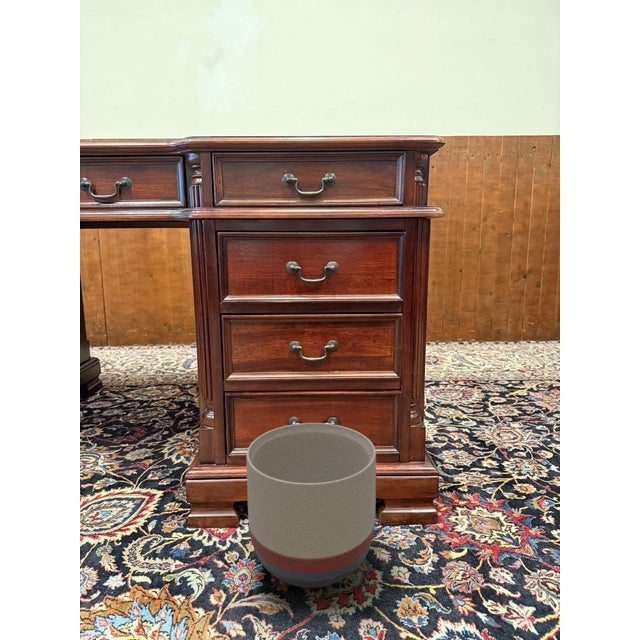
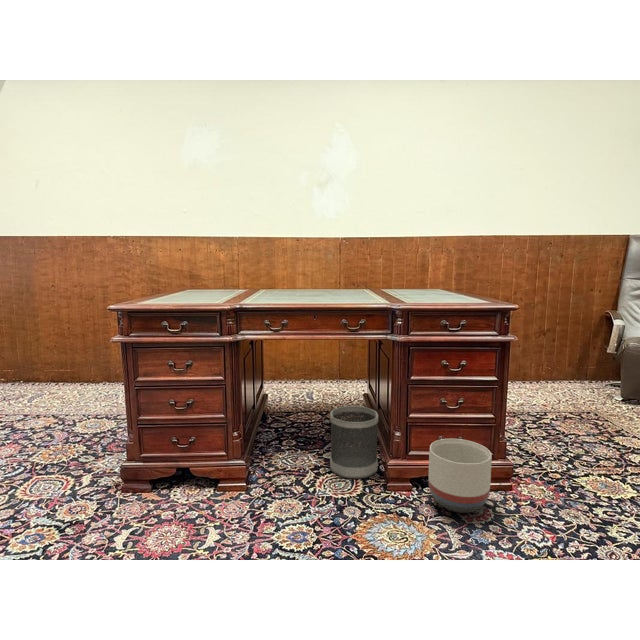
wastebasket: none [106,367,209,499] -> present [330,406,378,478]

